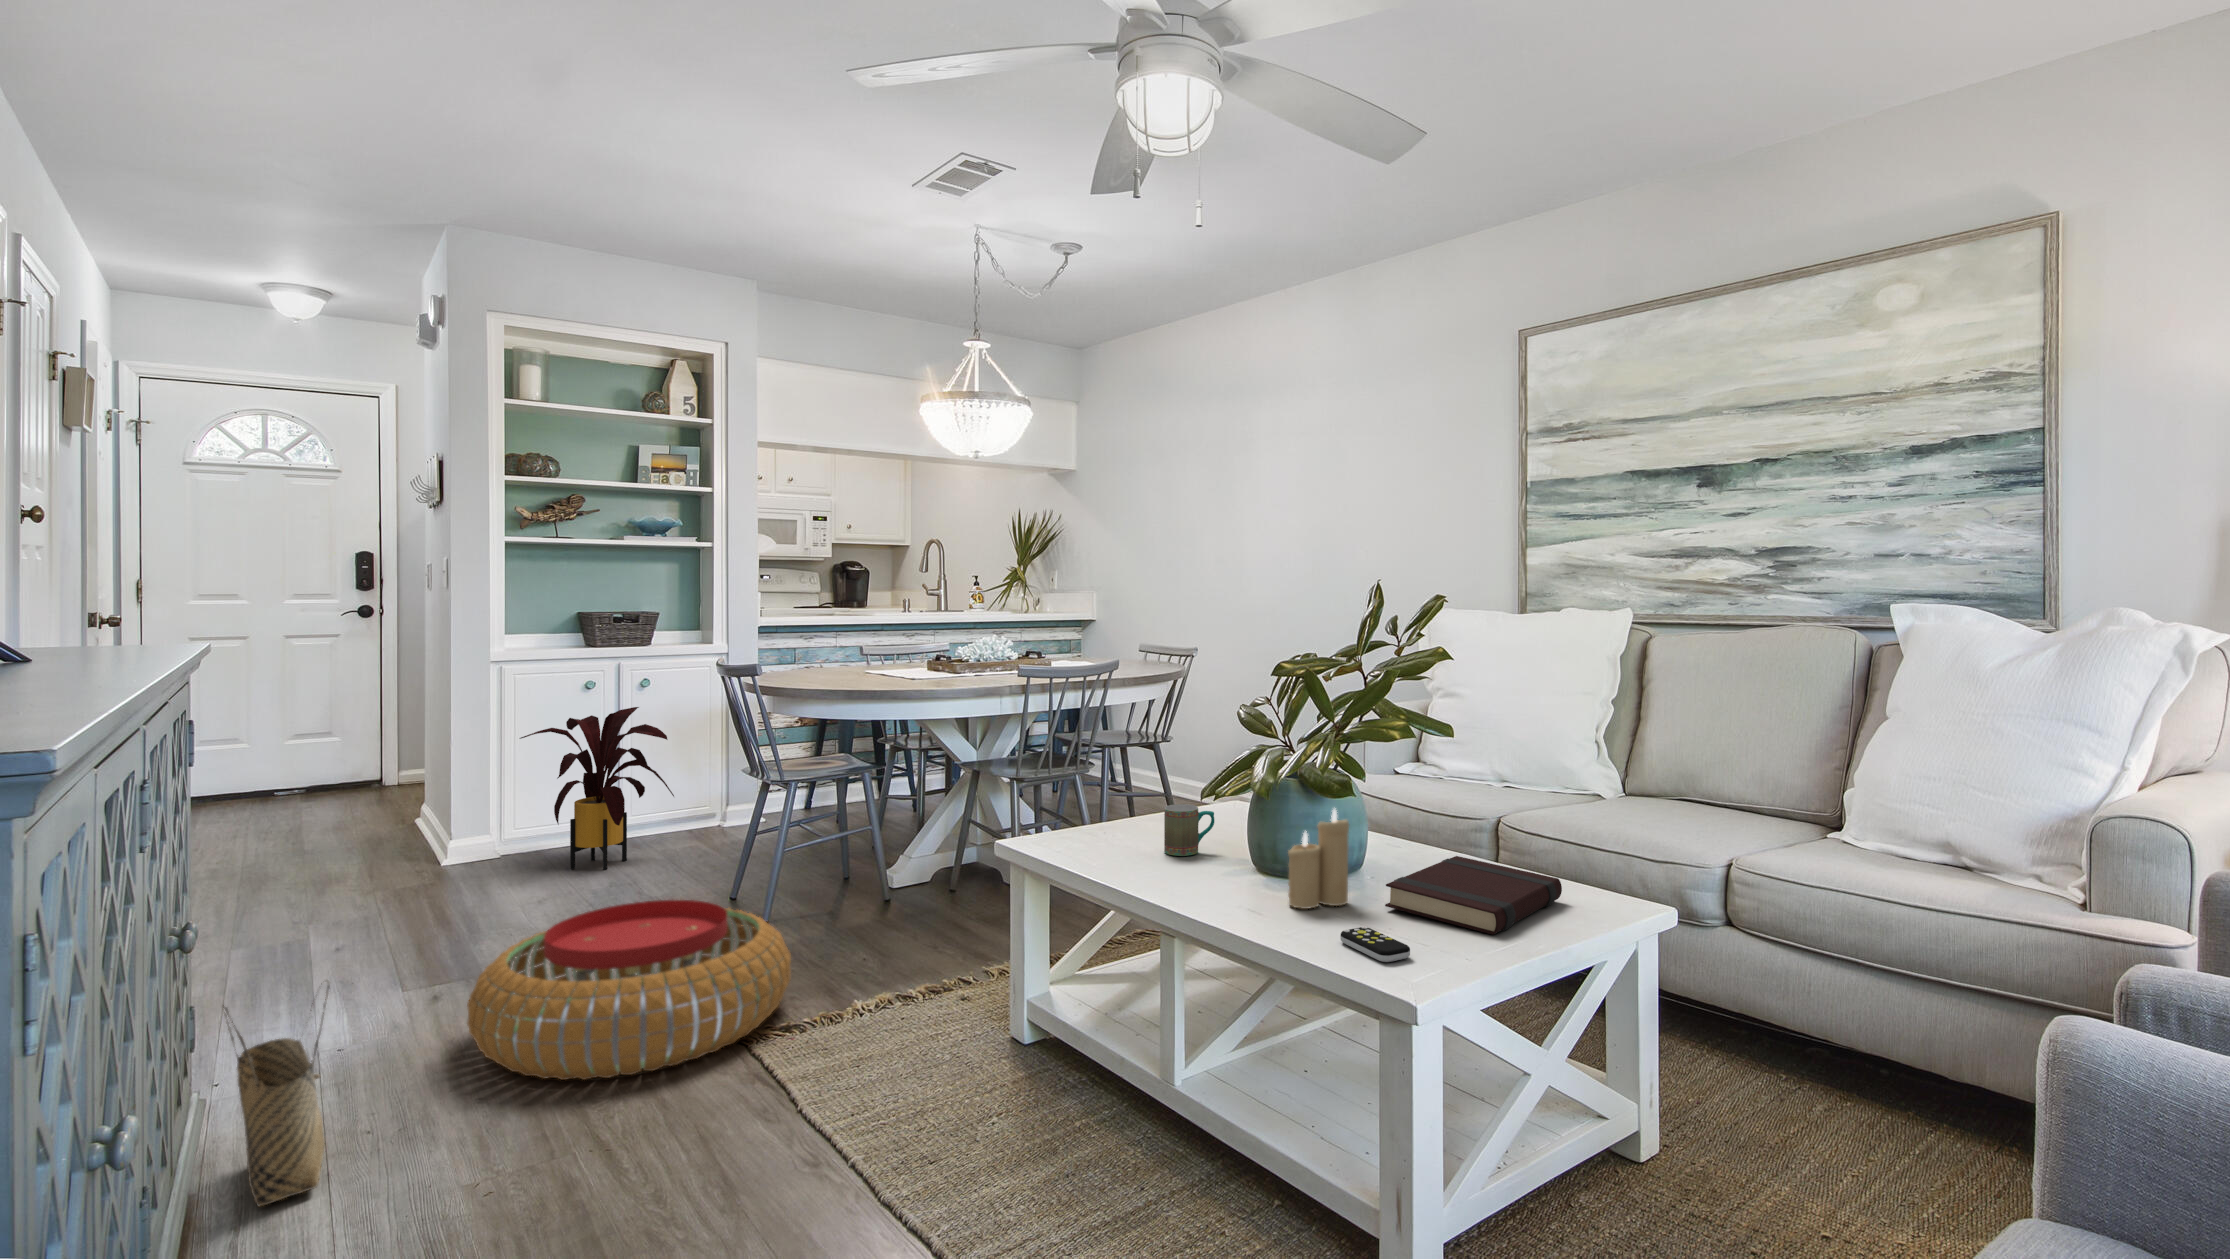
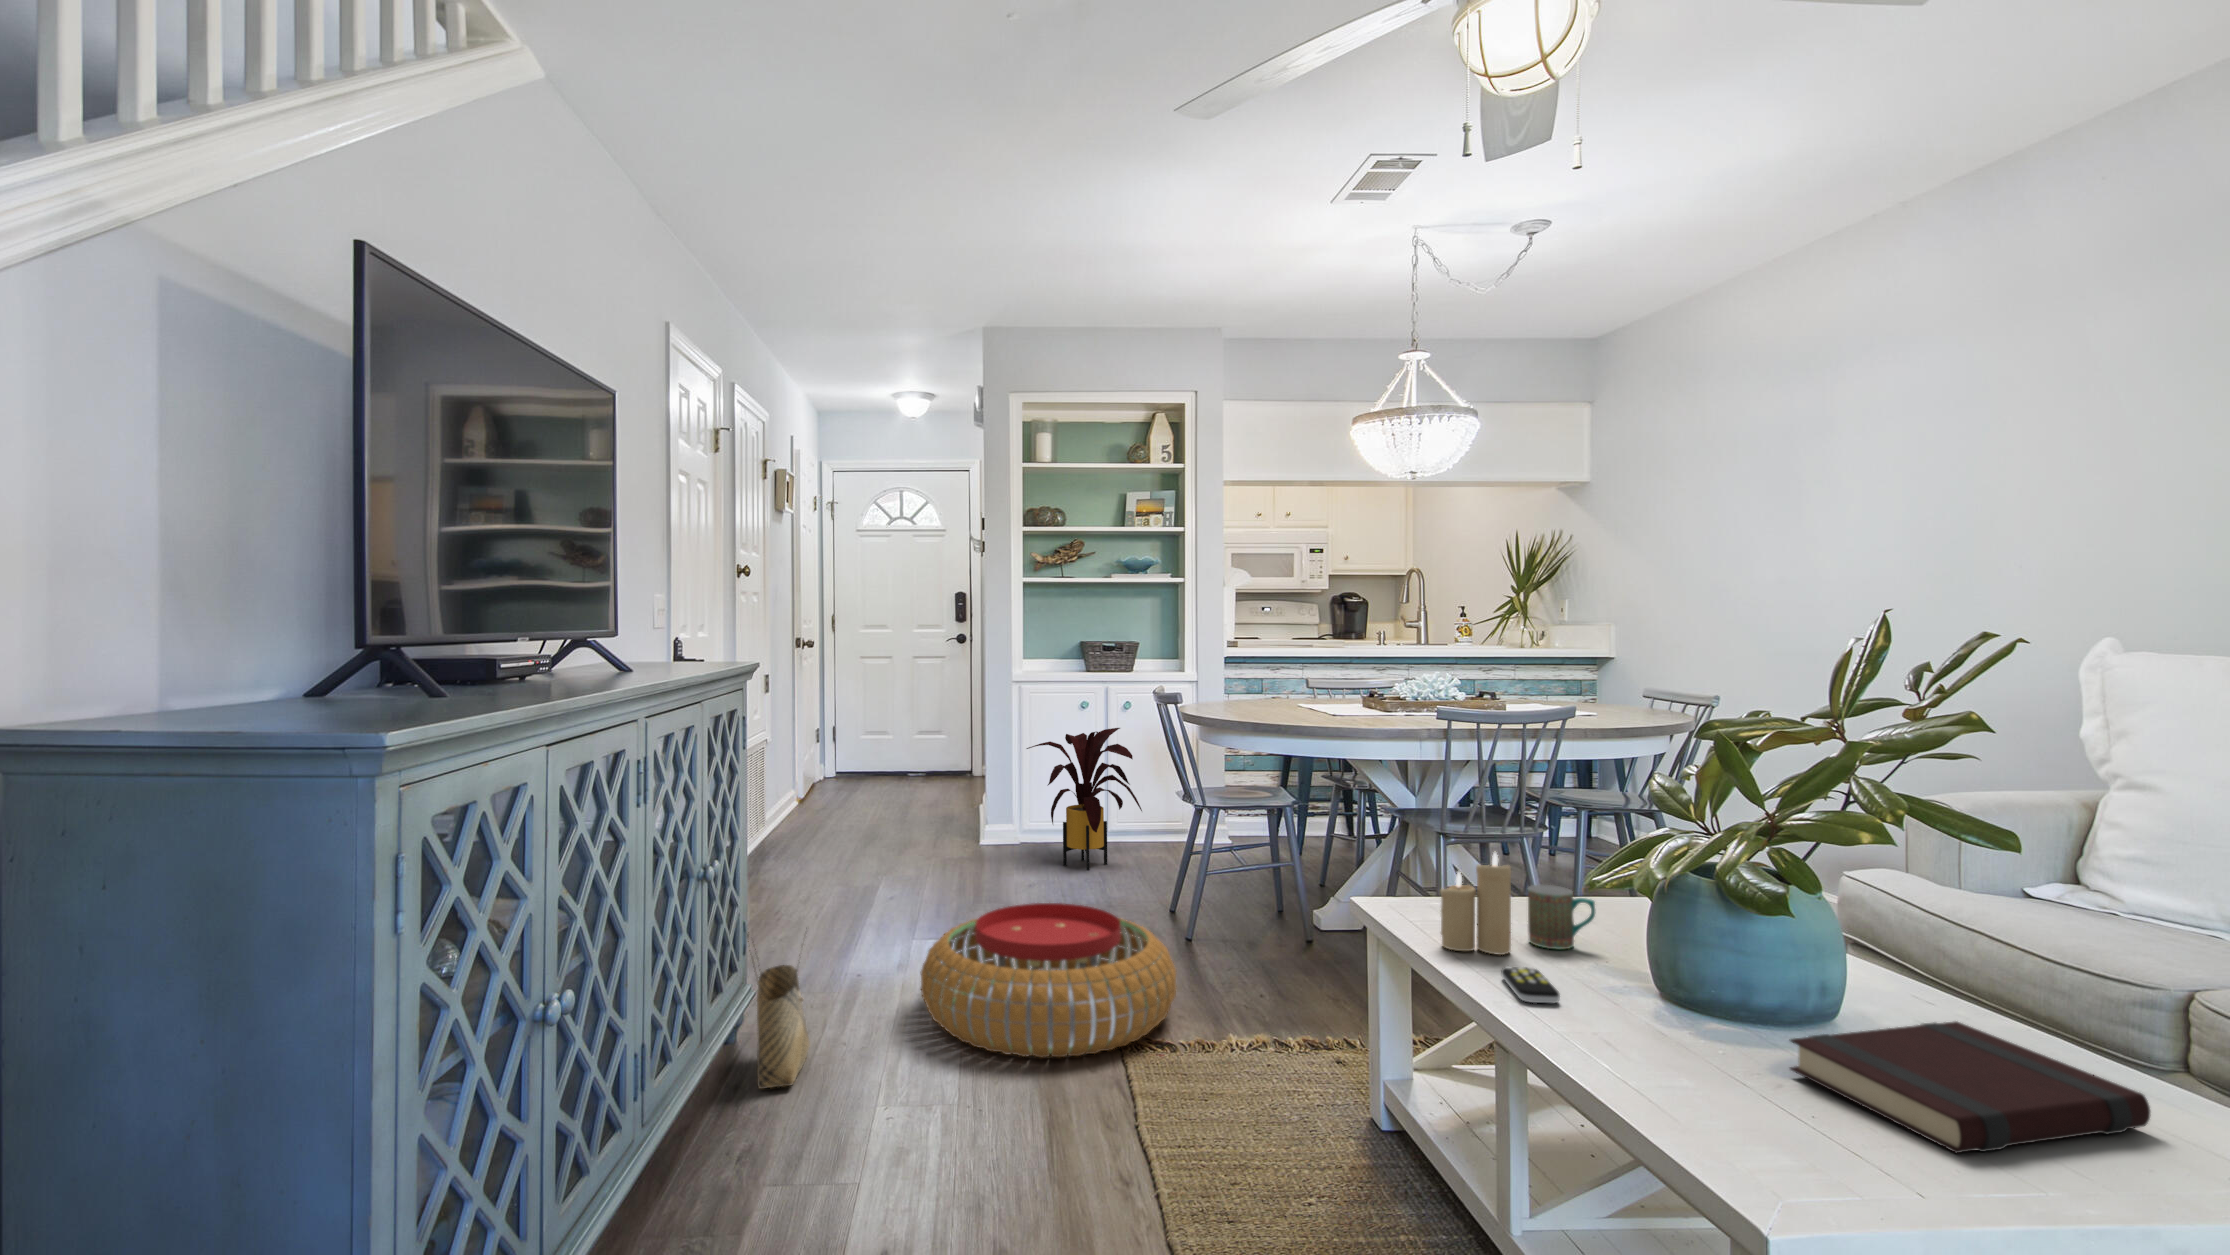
candle: present [1288,809,1349,909] -> present [1441,853,1511,955]
remote control: present [1340,926,1410,962] -> present [1501,966,1560,1003]

